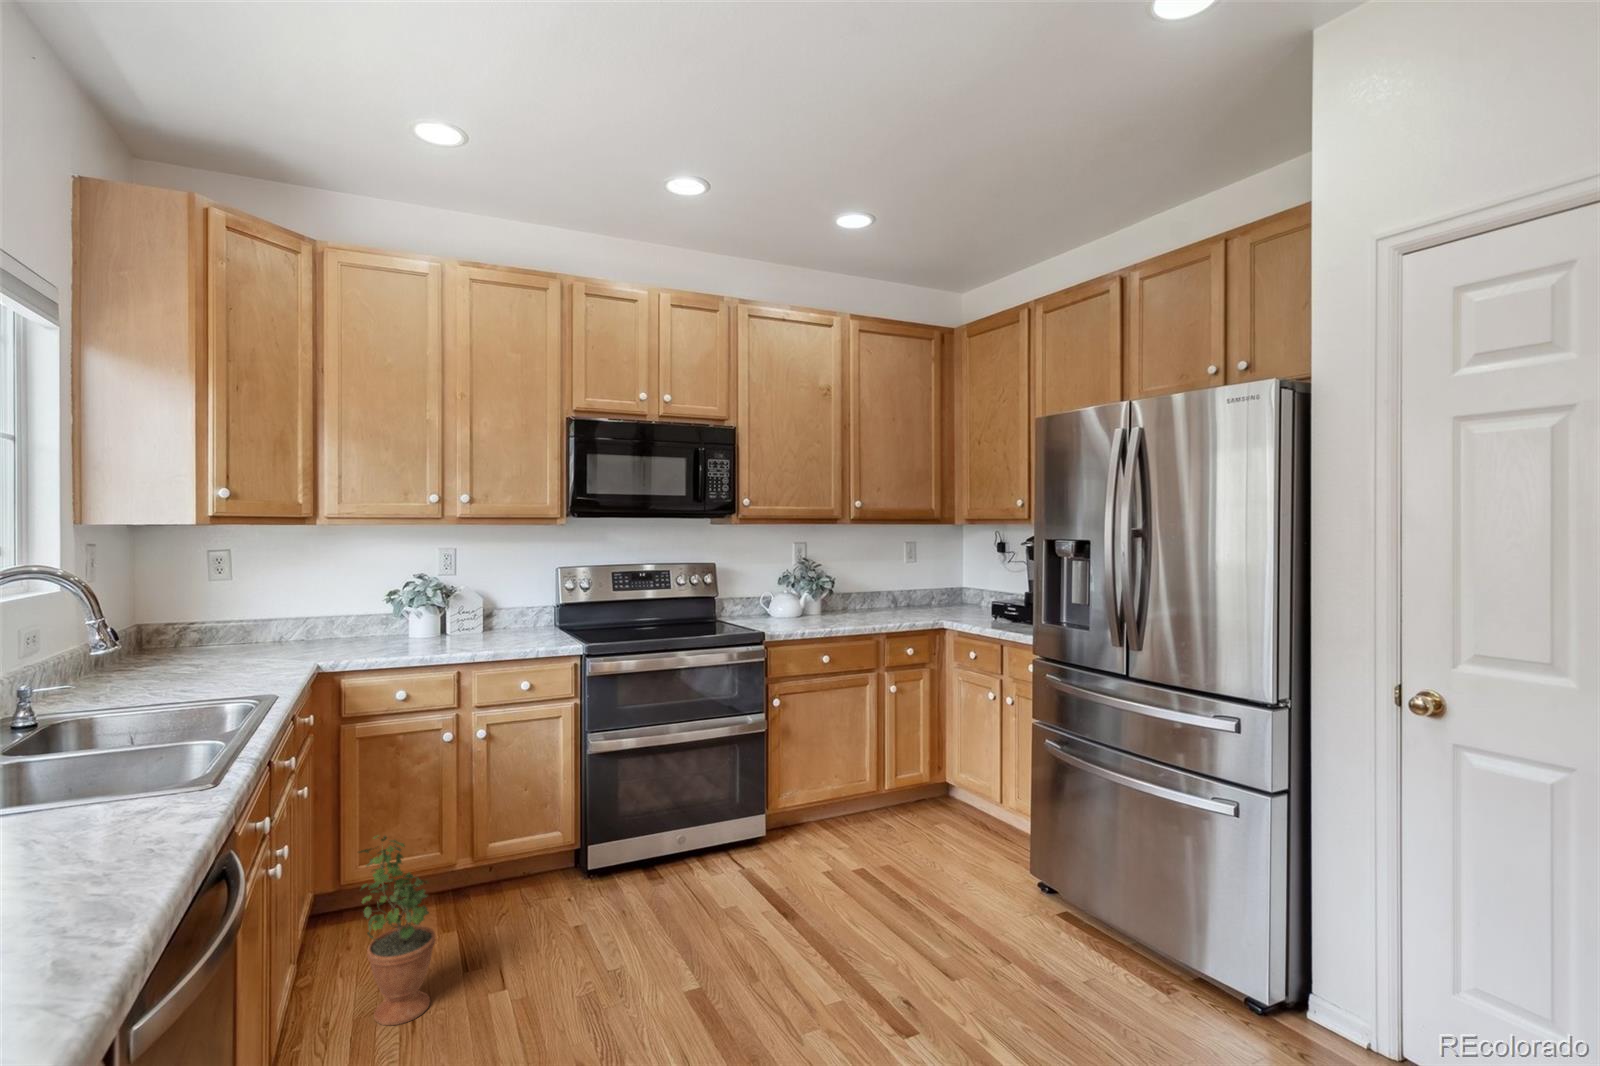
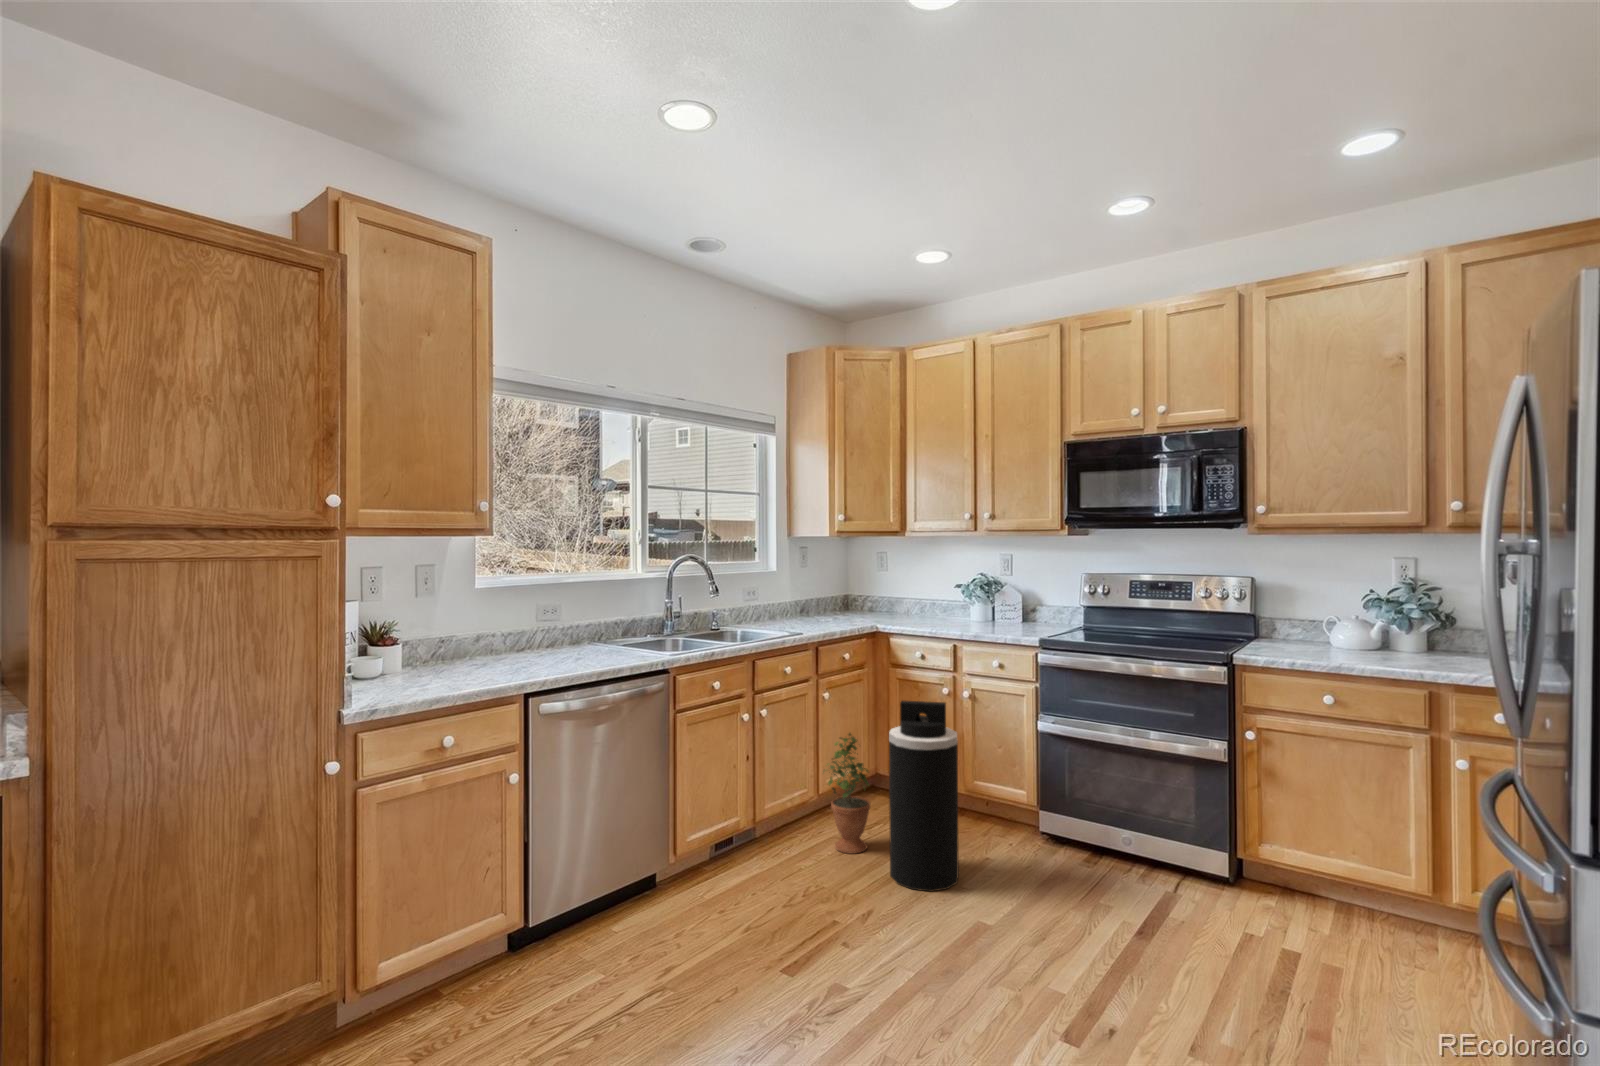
trash can: none [501,744,597,1010] -> present [889,701,959,891]

